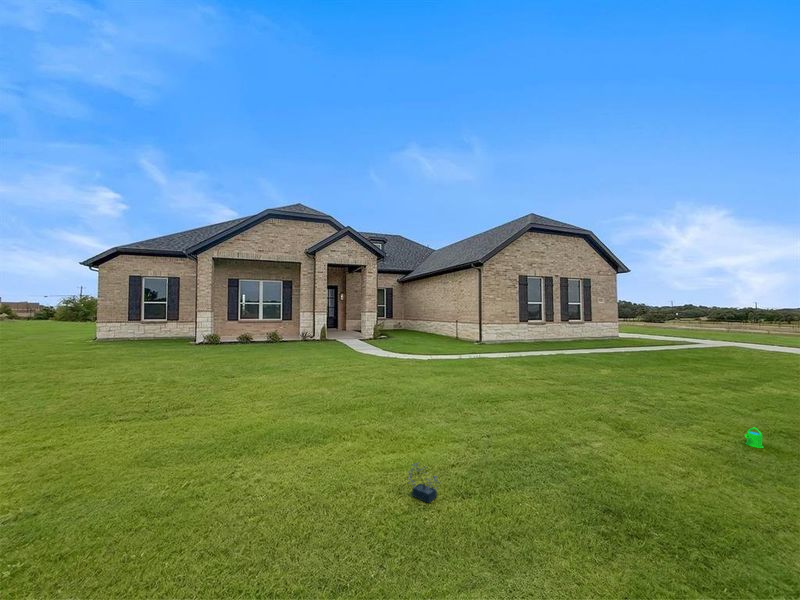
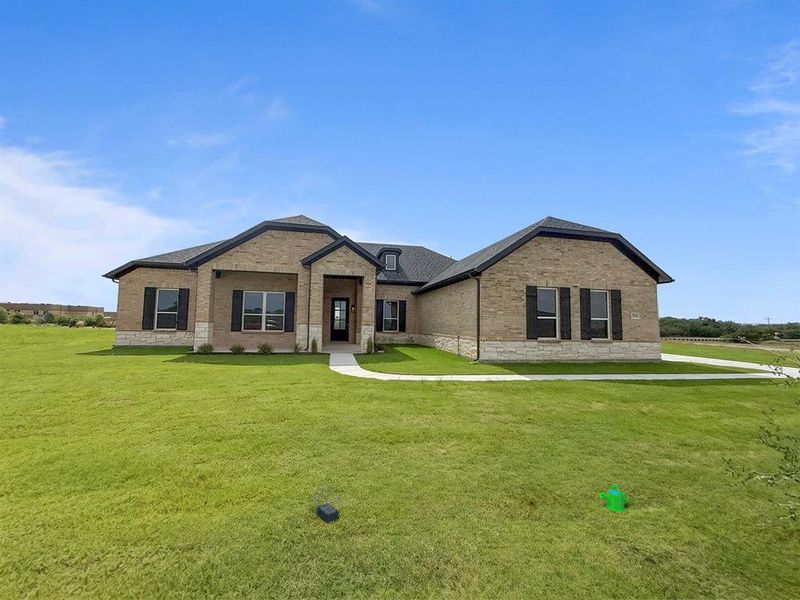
decorative plant: present [407,463,440,503] -> present [313,484,343,523]

